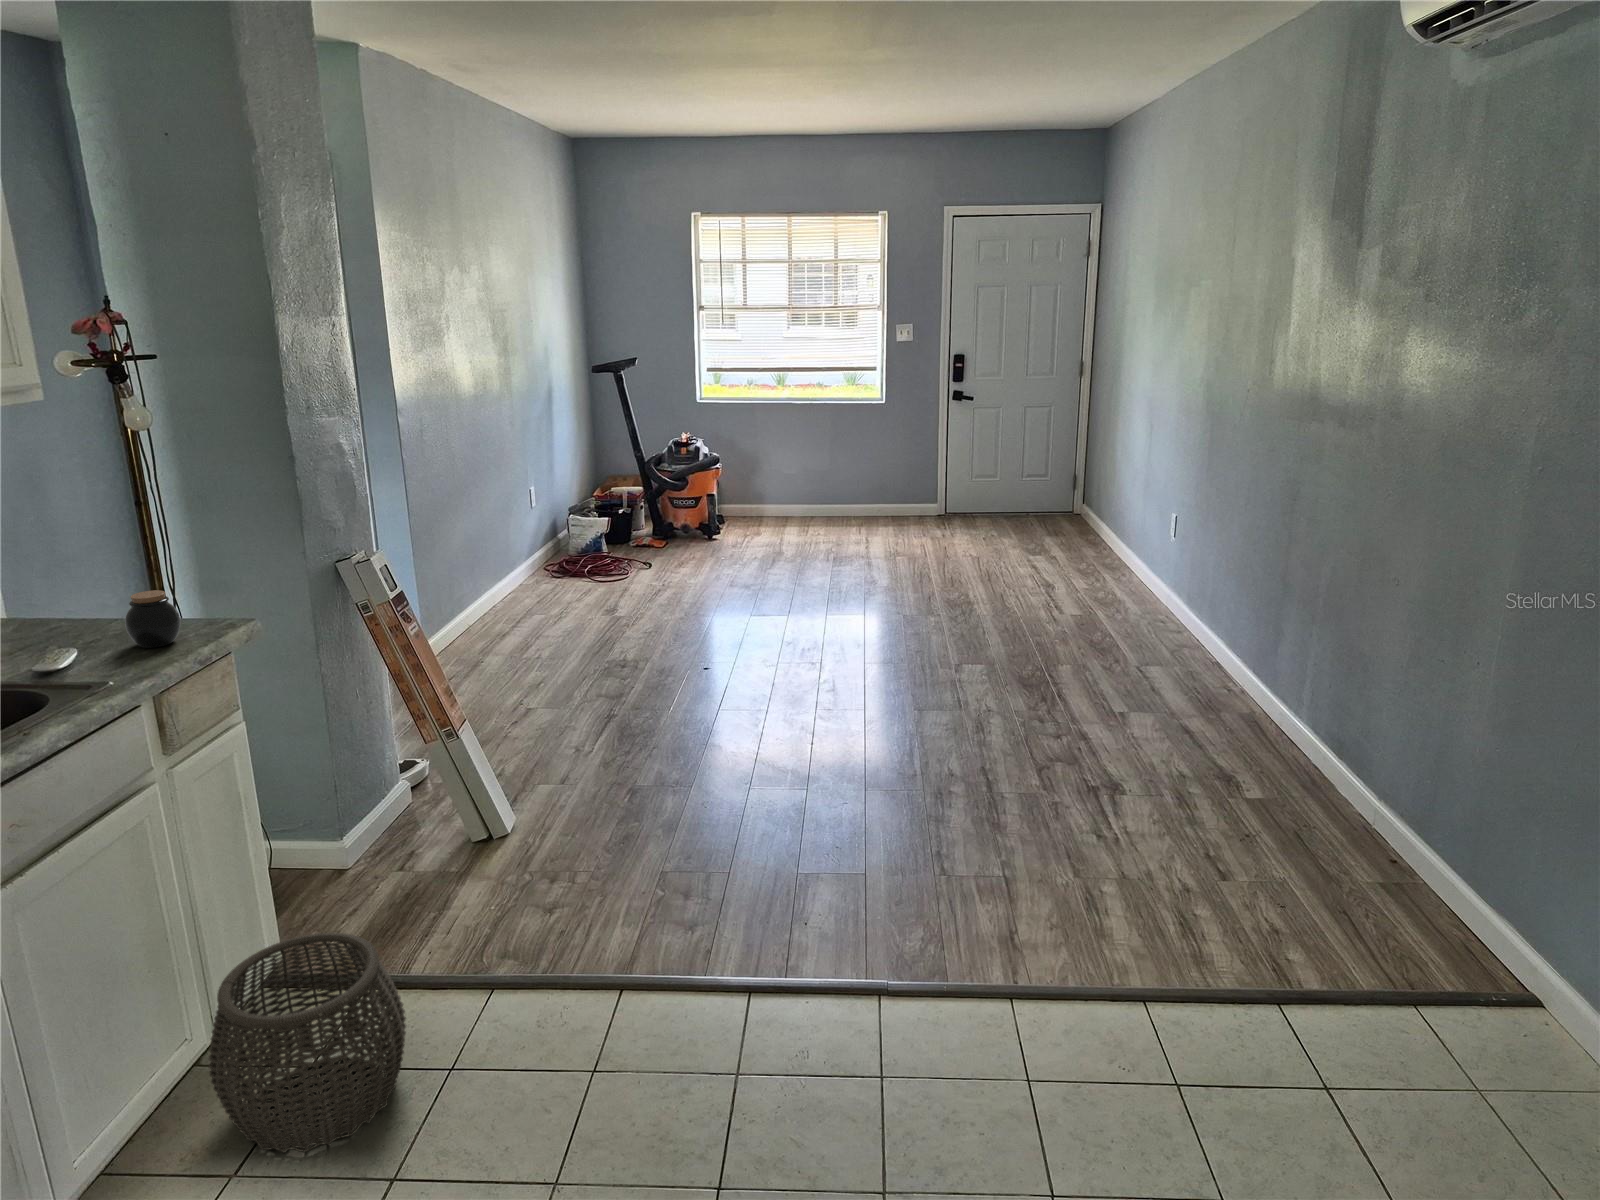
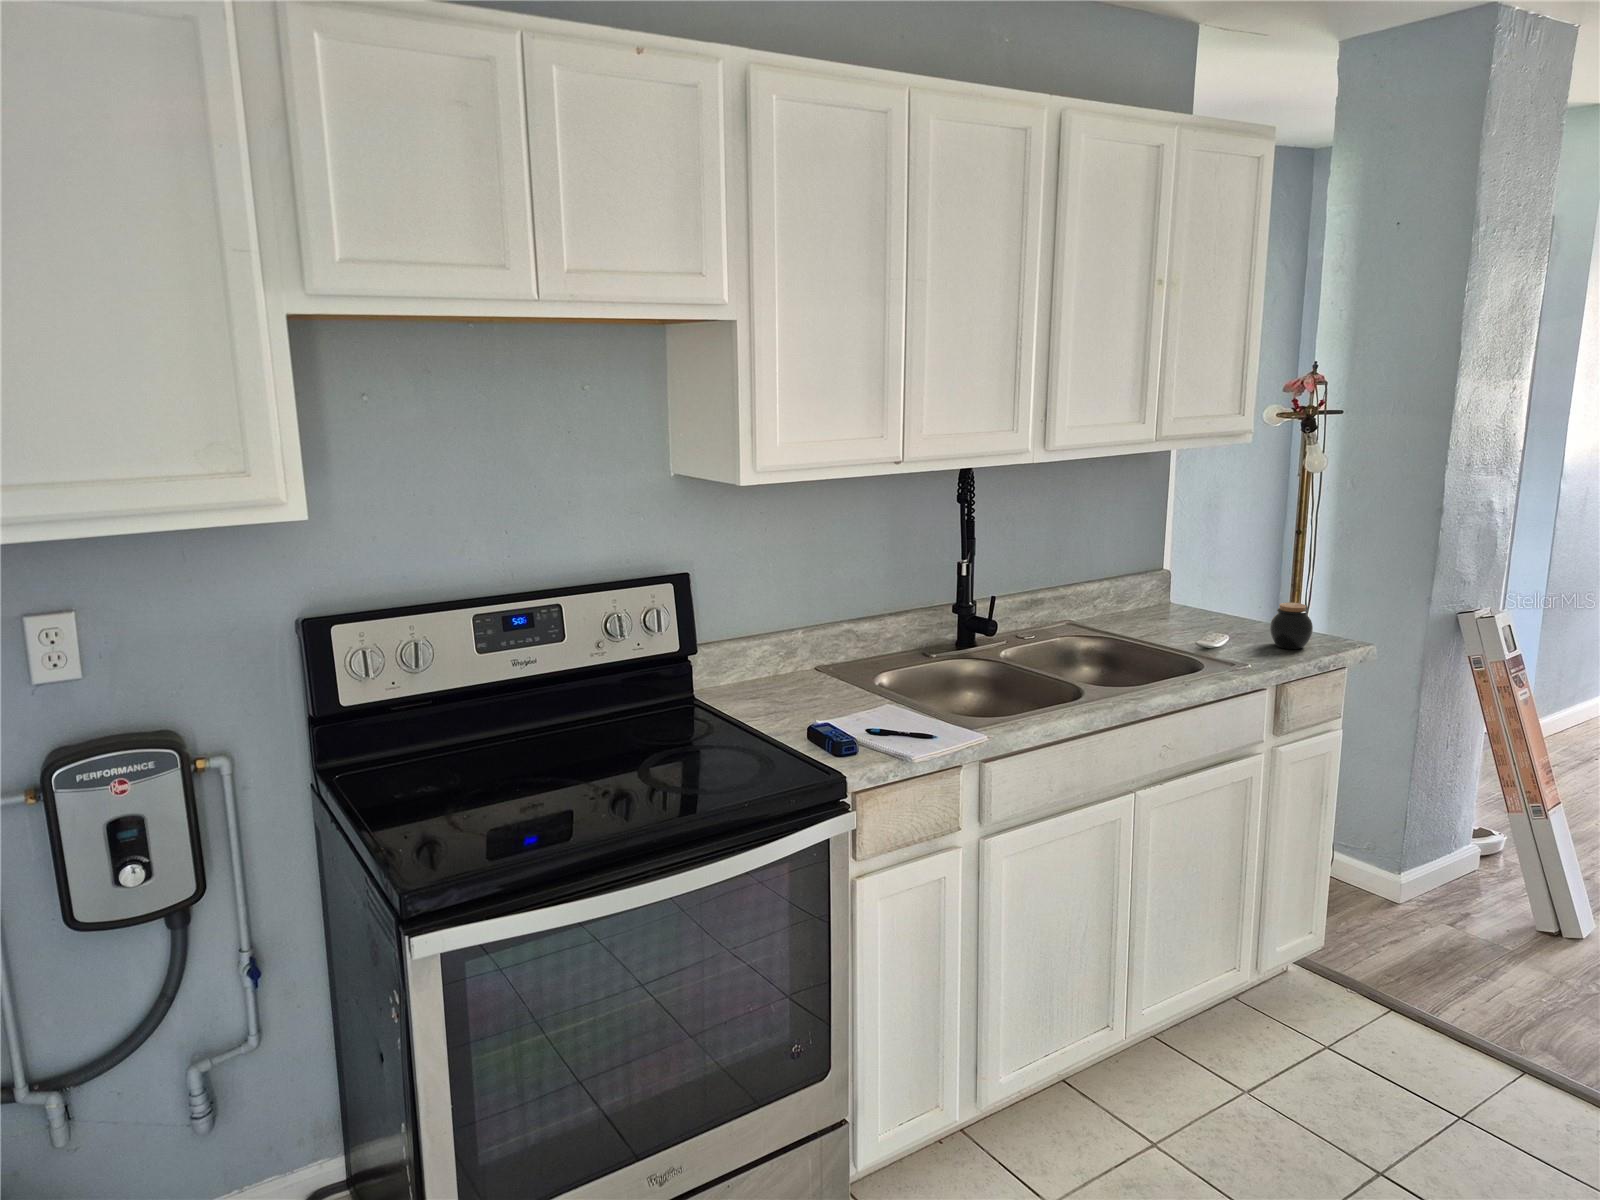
woven basket: present [209,933,406,1153] -> none [1247,925,1425,1117]

